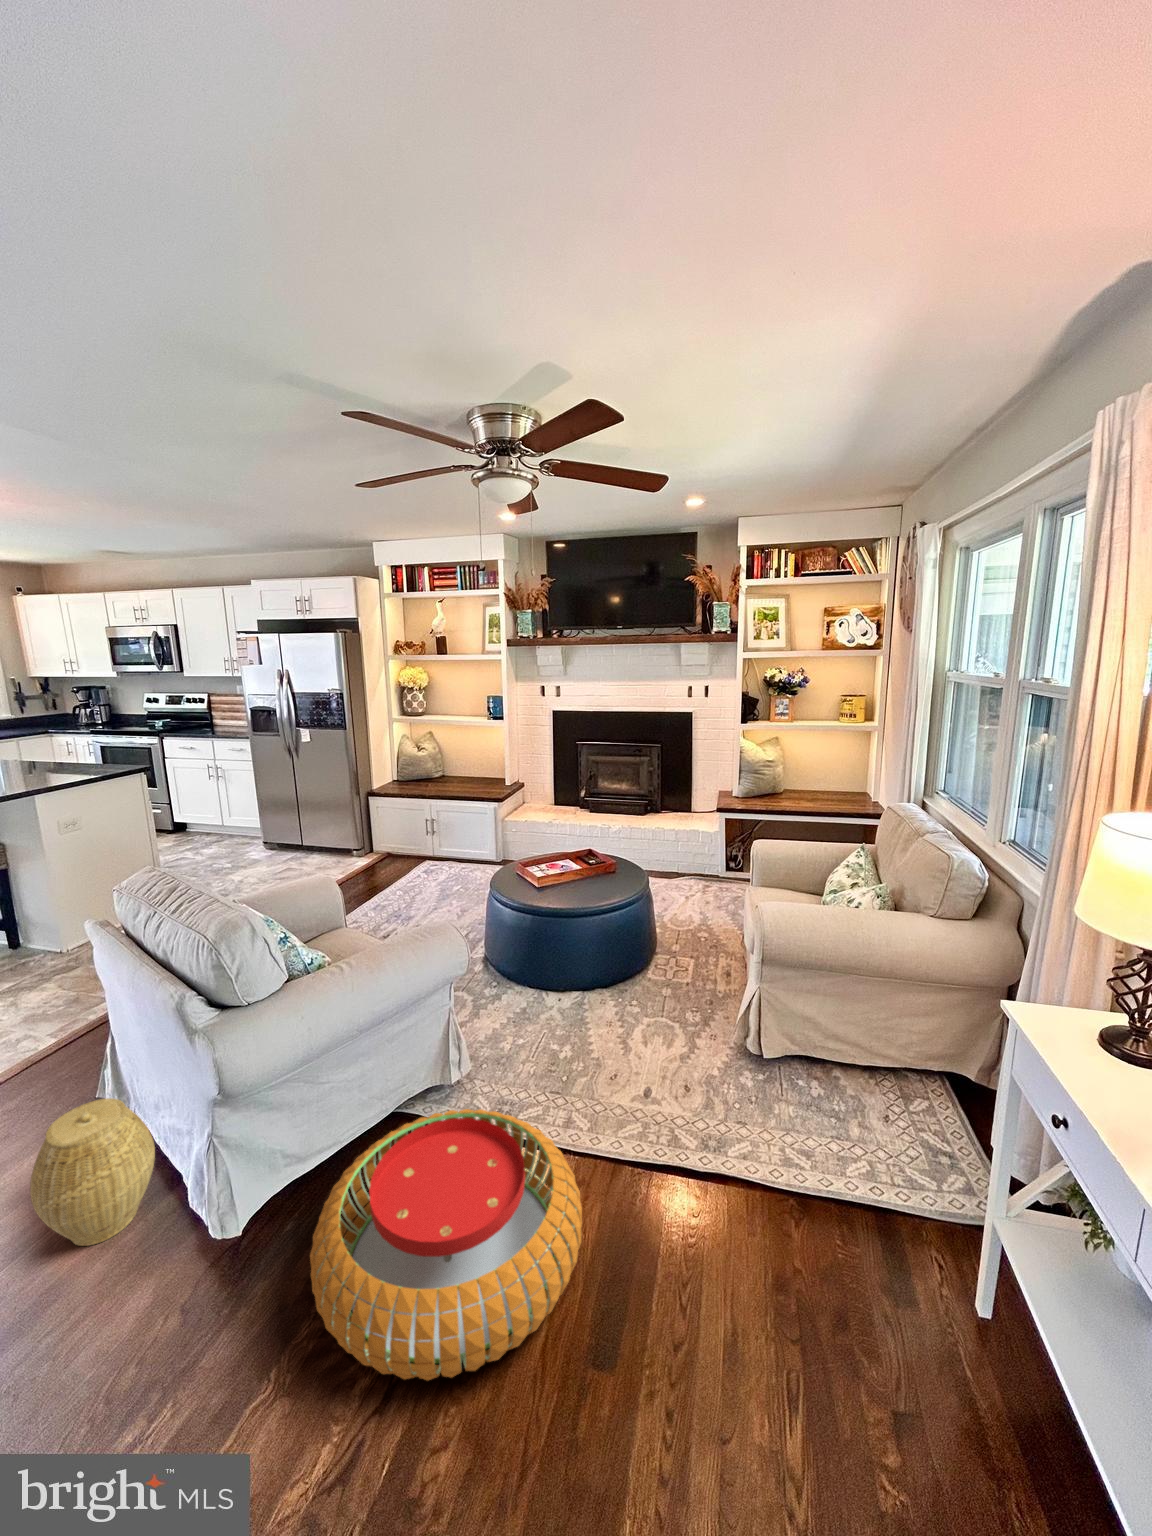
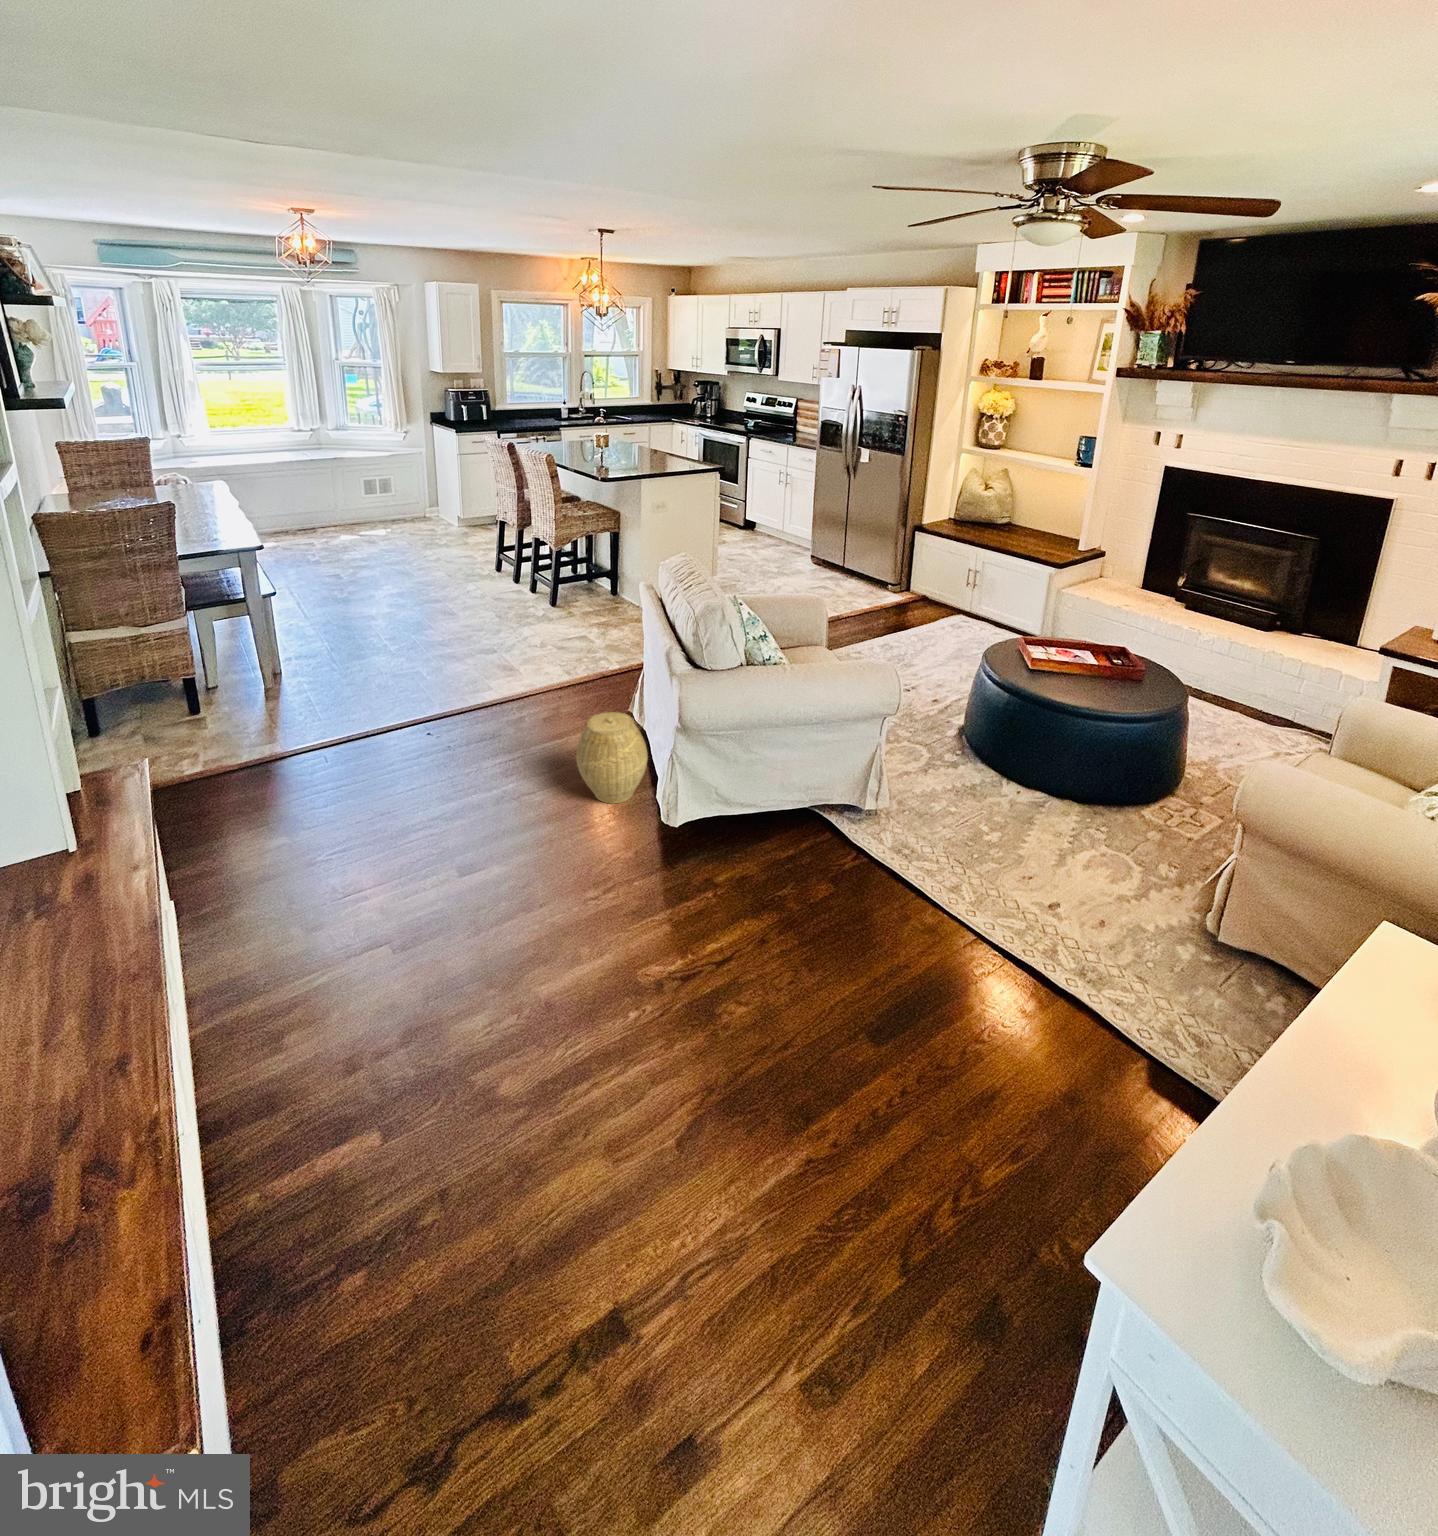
pouf: present [310,1109,582,1380] -> none [705,819,930,999]

